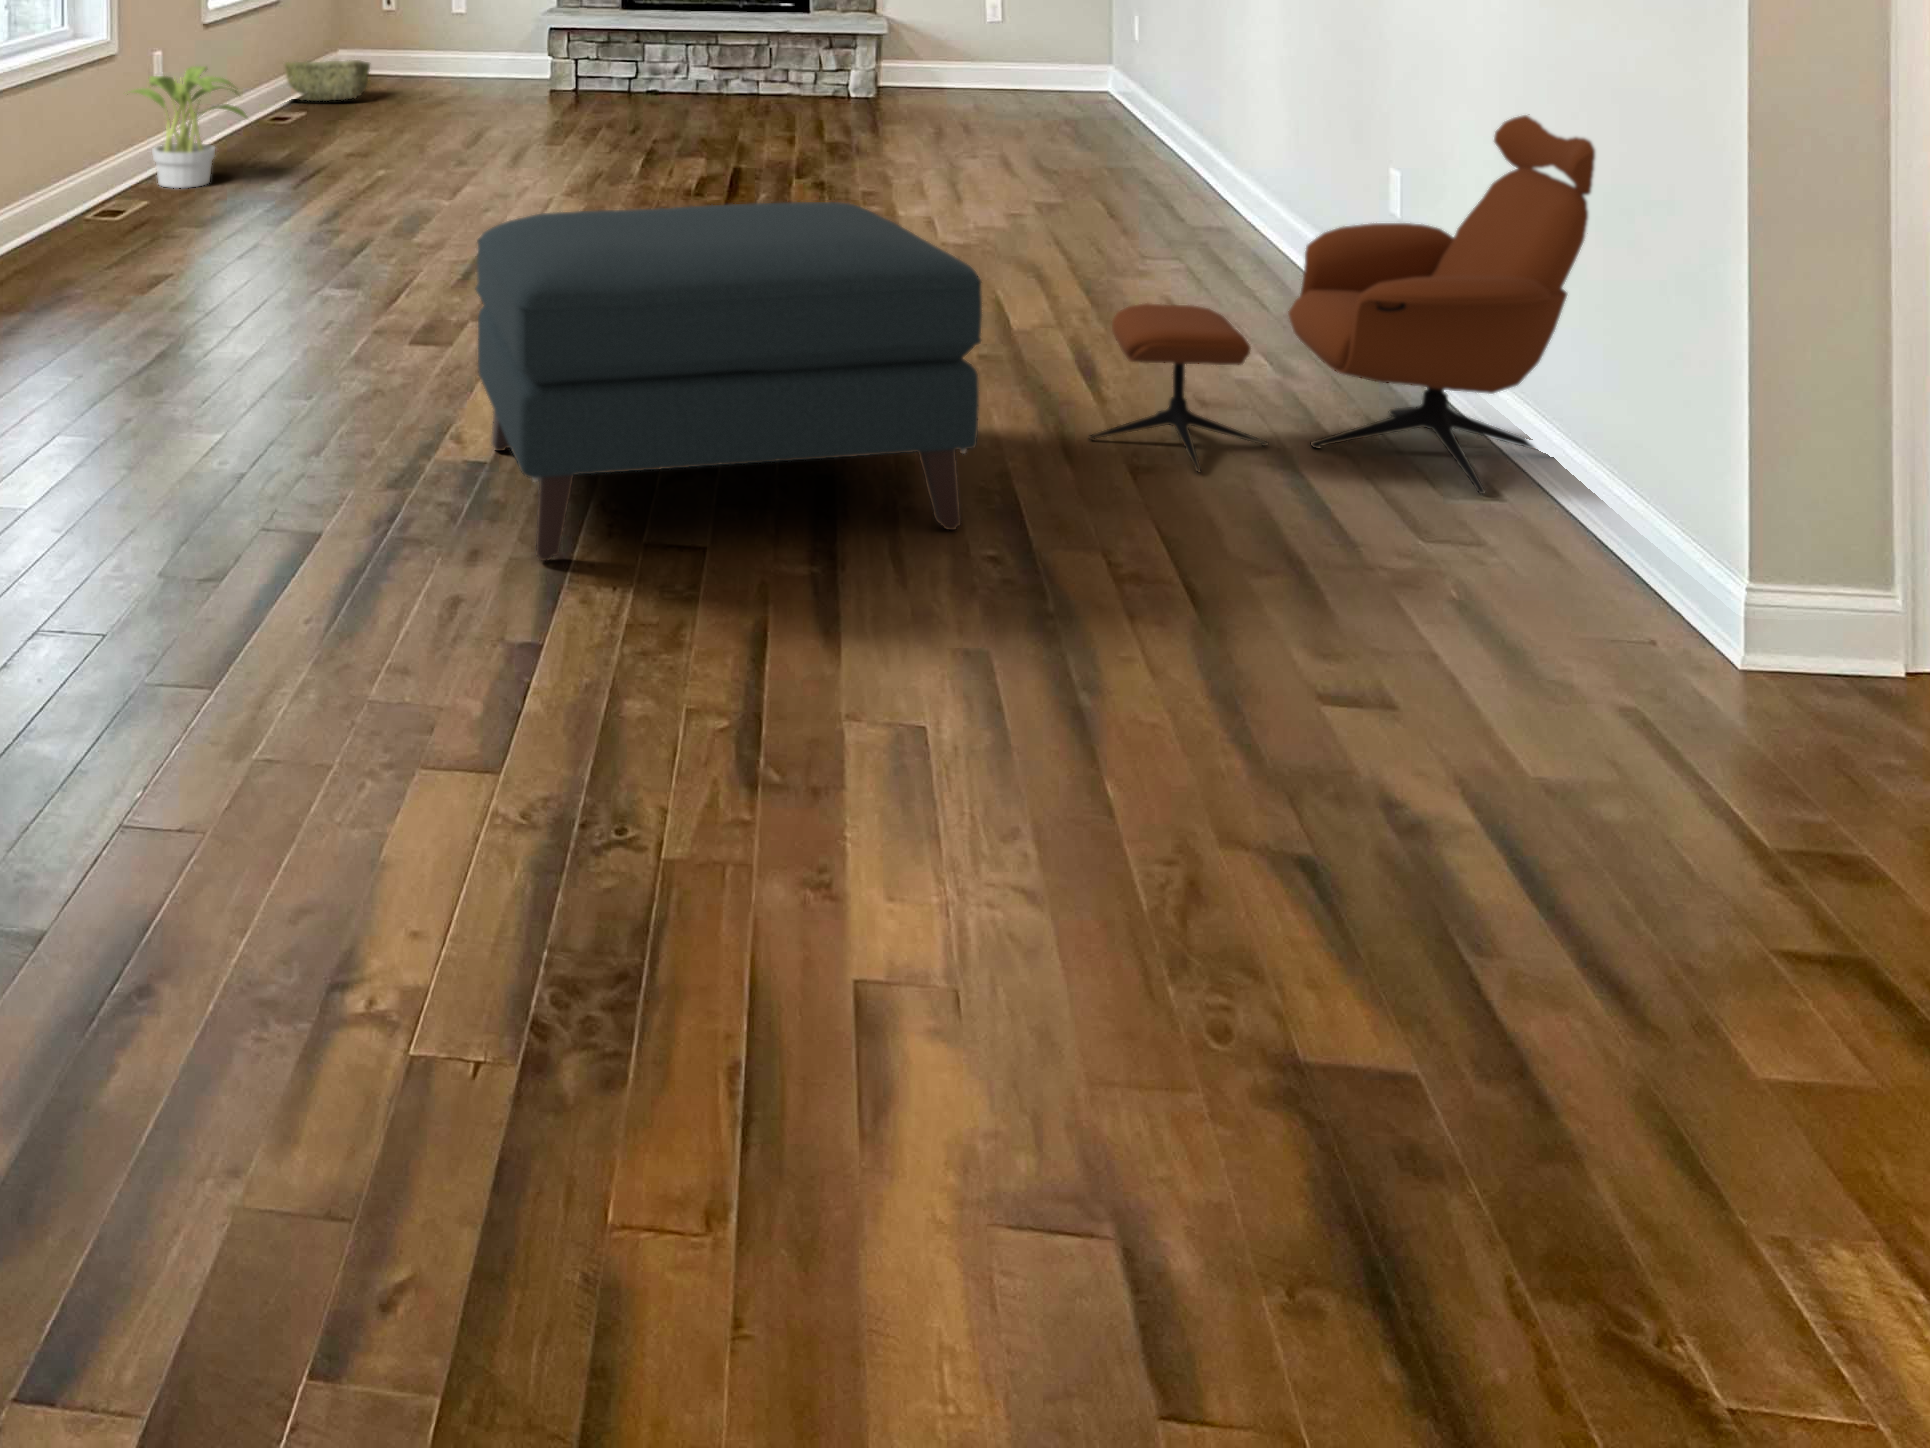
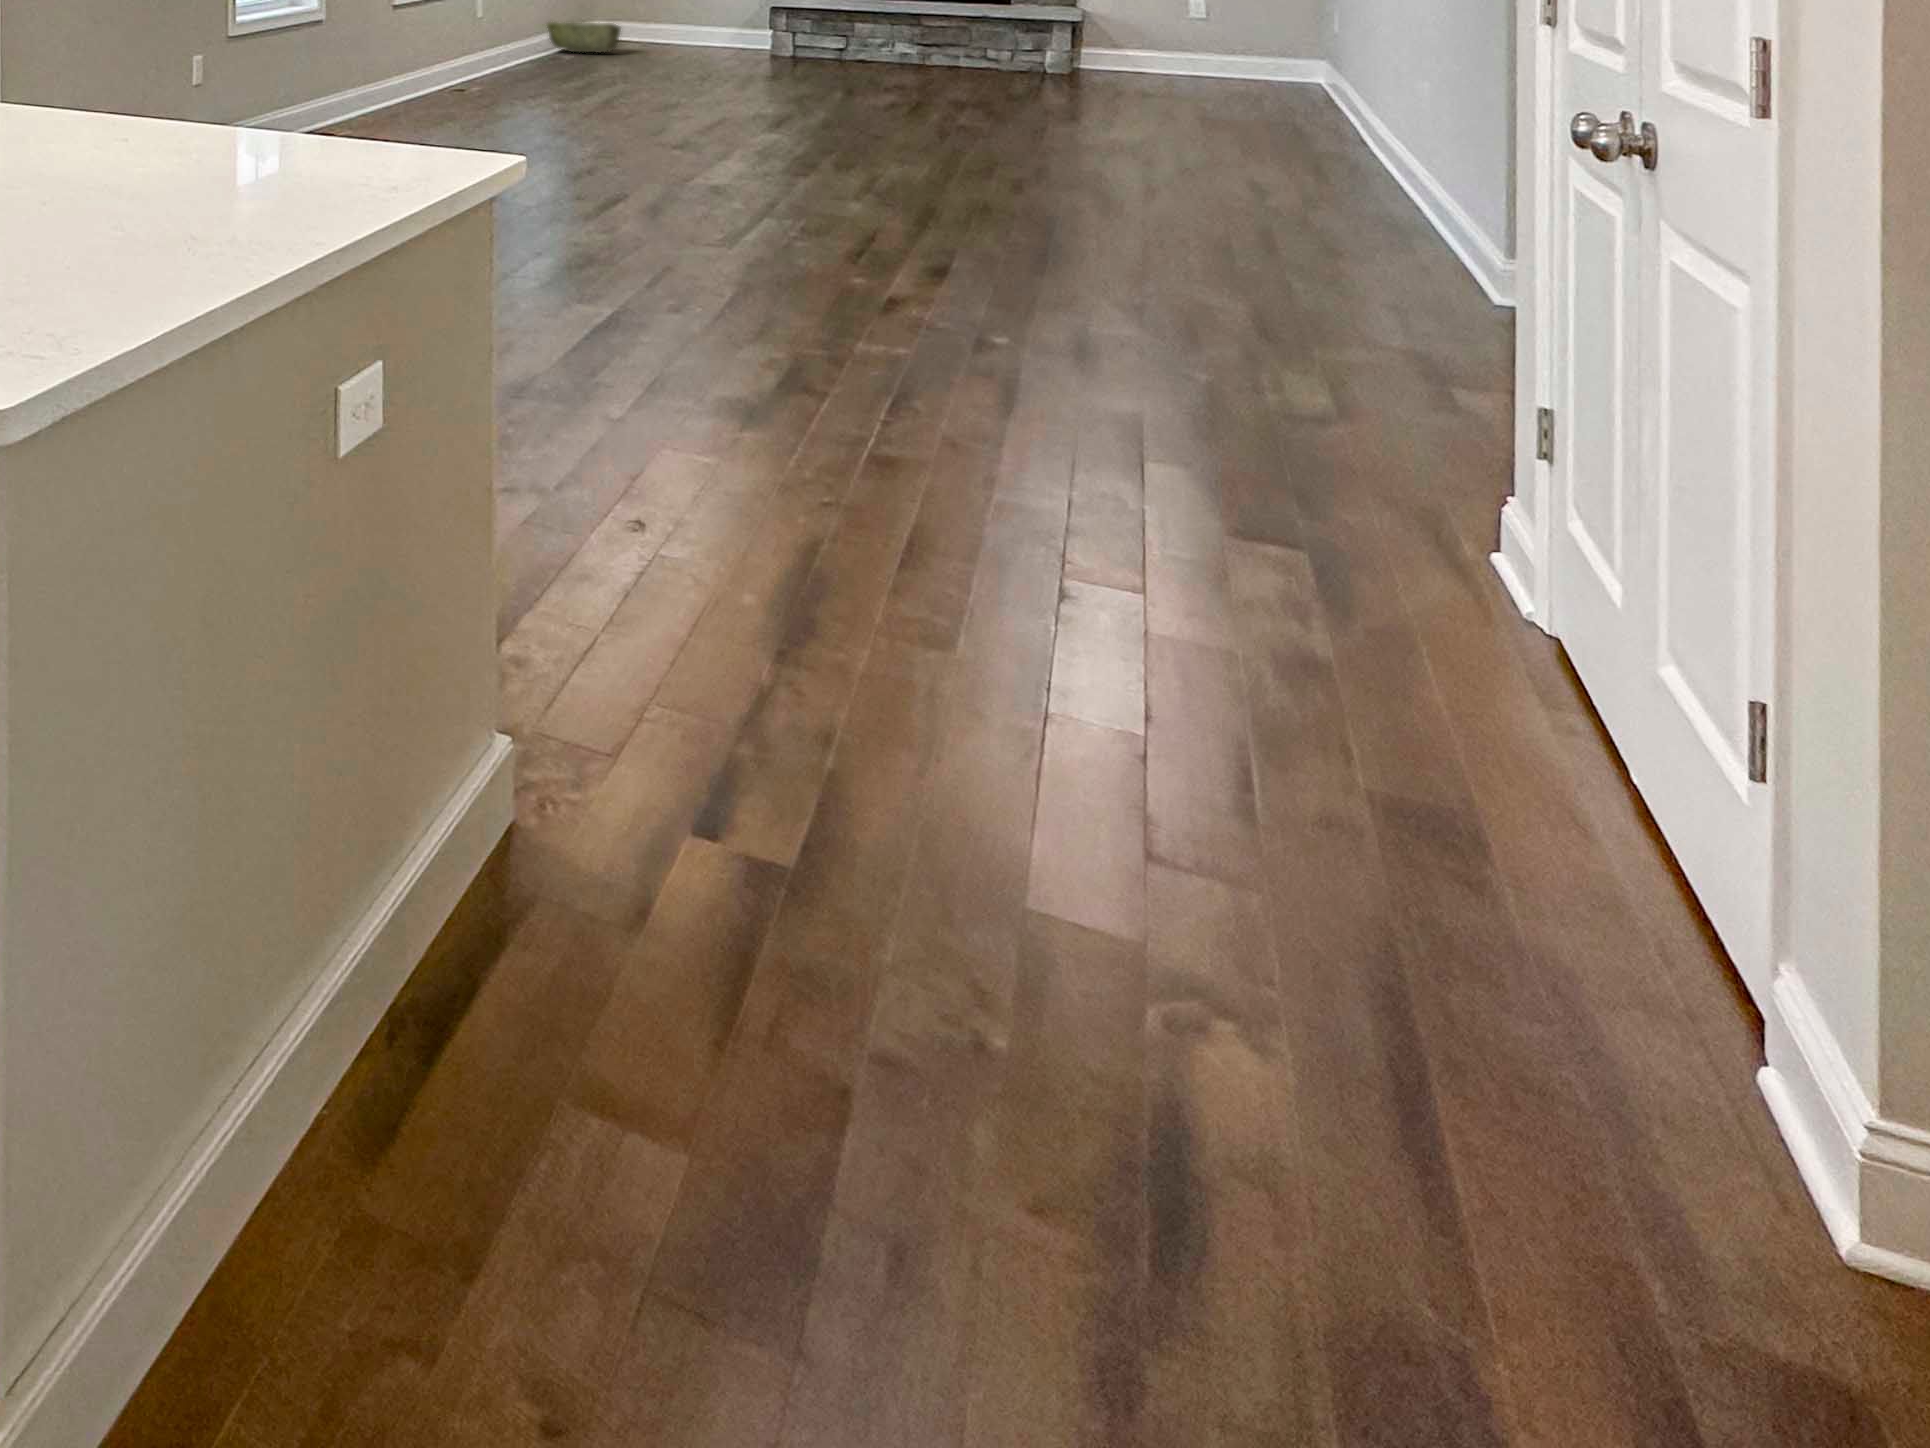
potted plant: present [132,66,247,188] -> none [451,12,538,88]
lounge chair: present [1089,115,1595,493] -> none [1081,35,1453,255]
ottoman: present [476,202,982,561] -> none [688,64,980,233]

